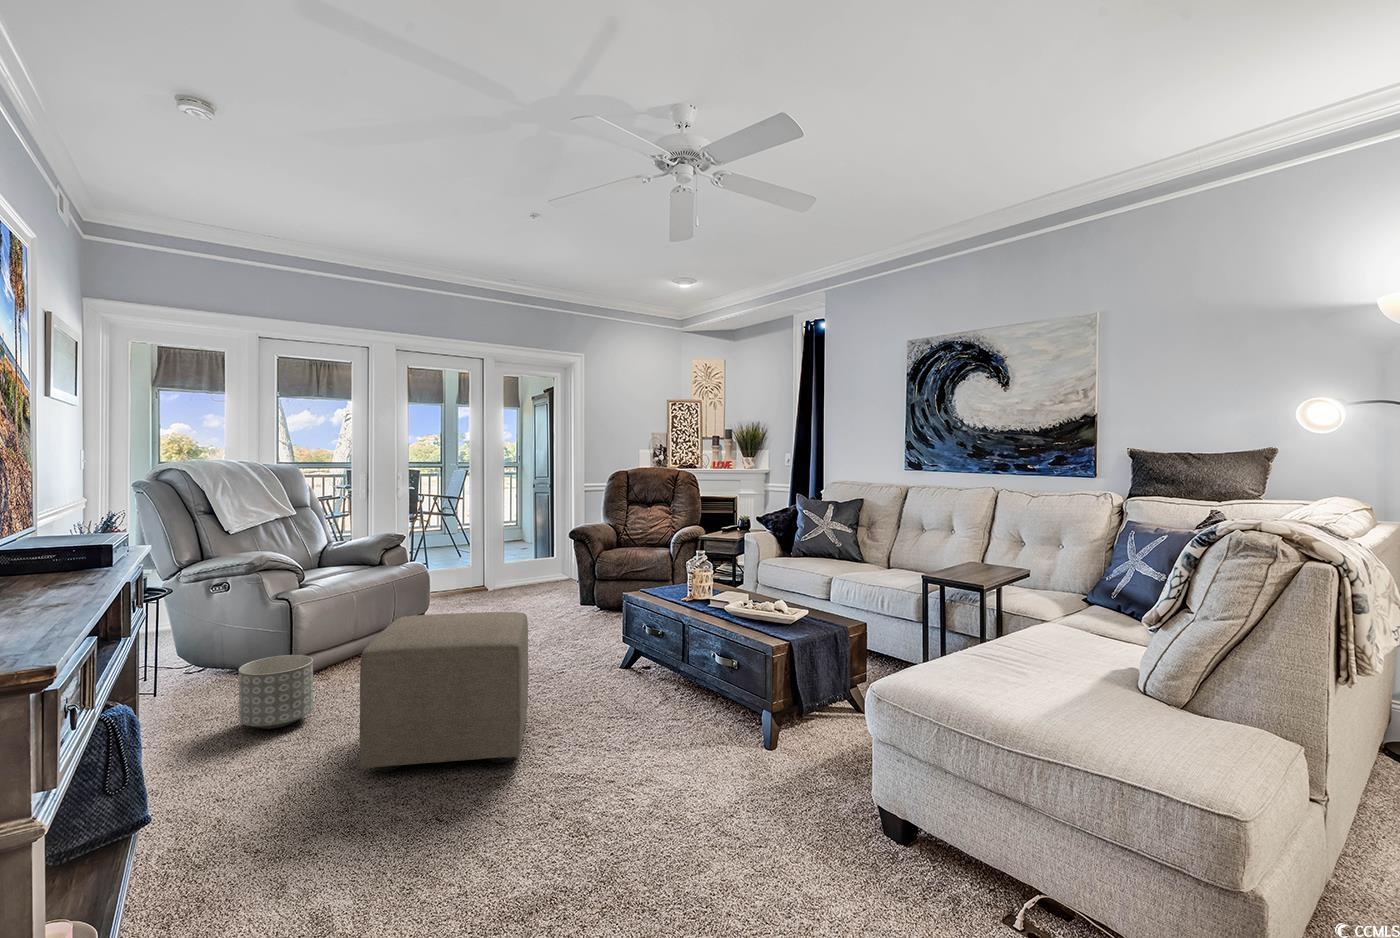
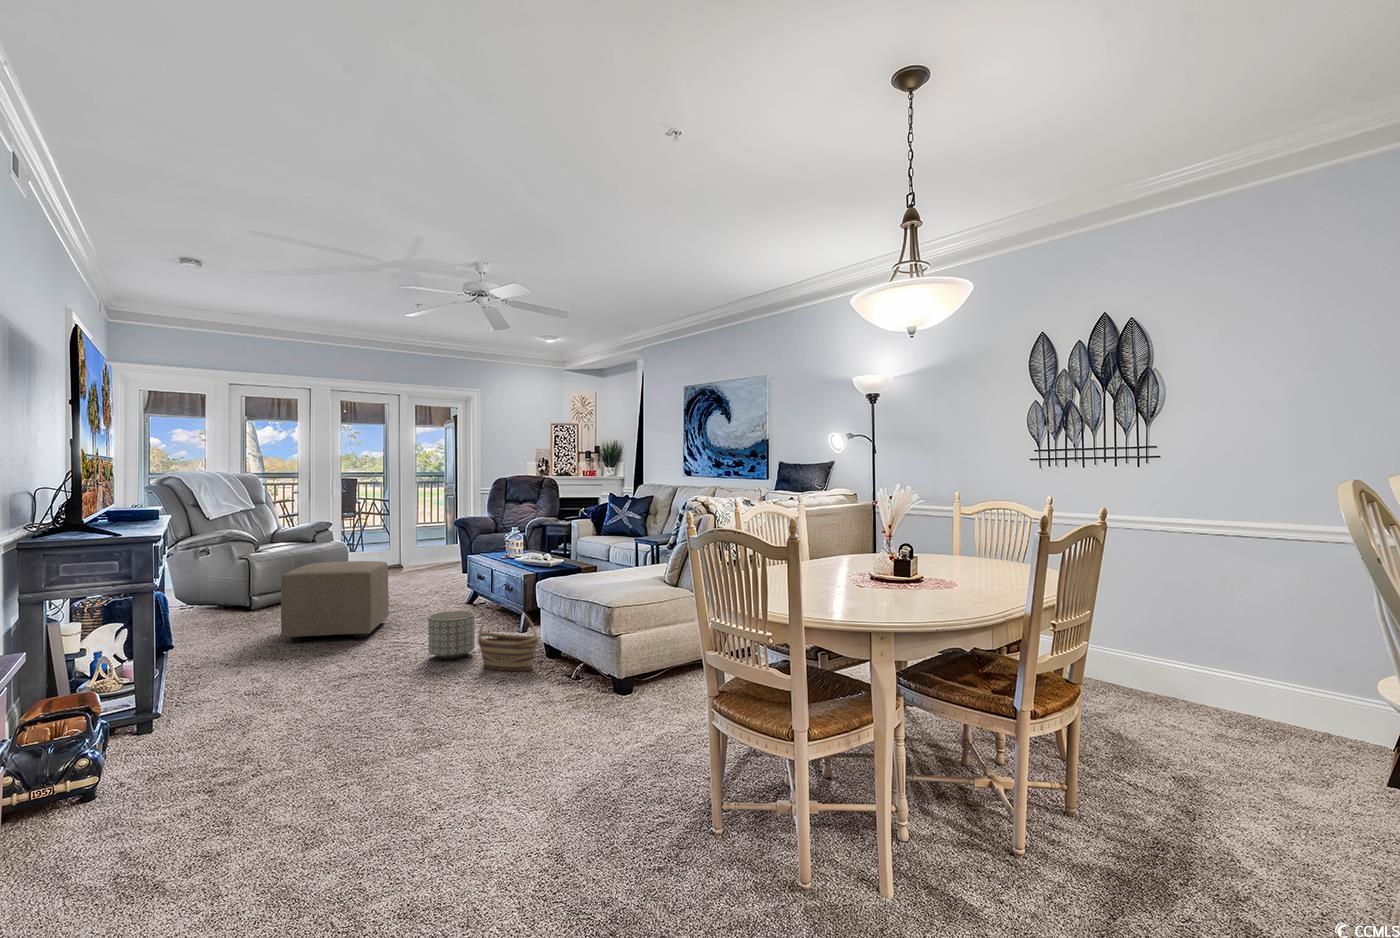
planter: present [239,655,313,729] -> present [428,611,475,659]
basket: none [793,748,935,901] -> present [478,609,538,671]

